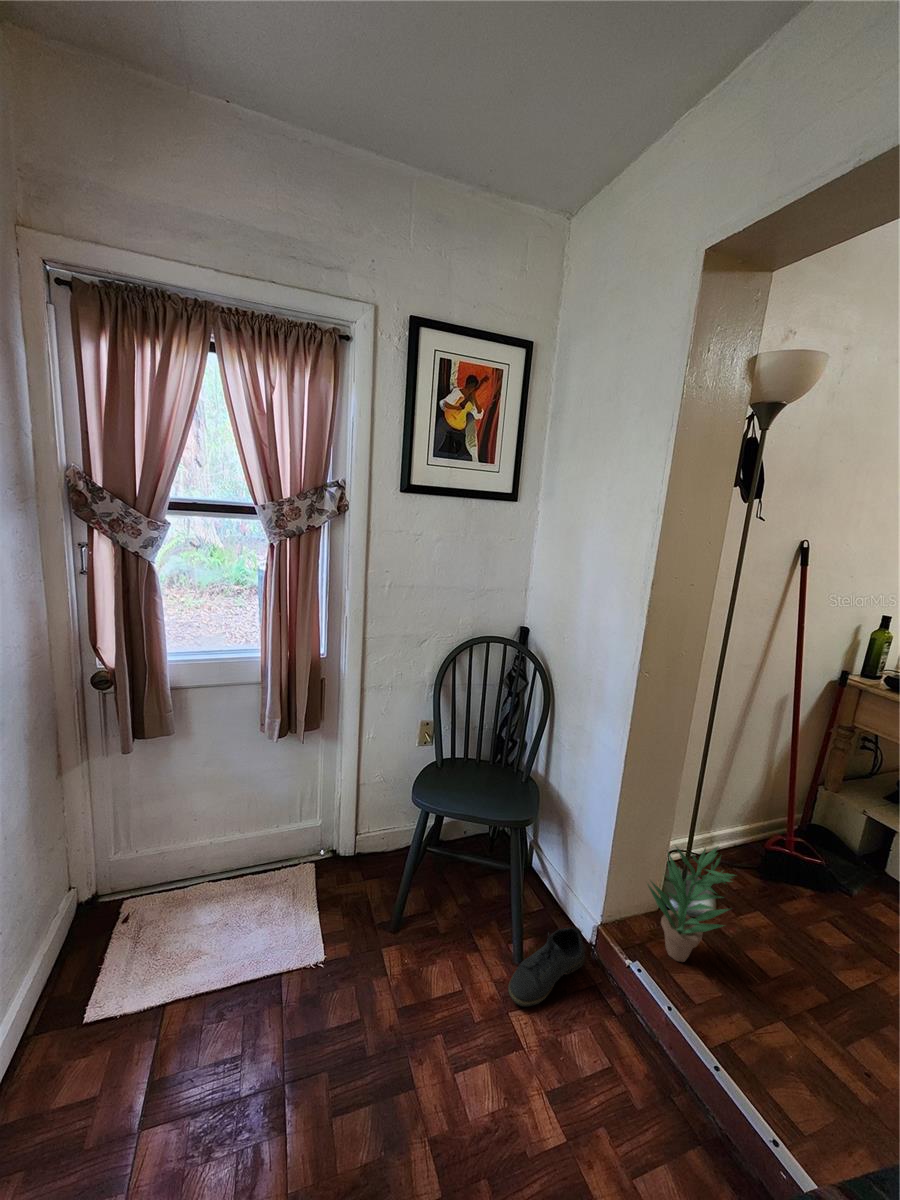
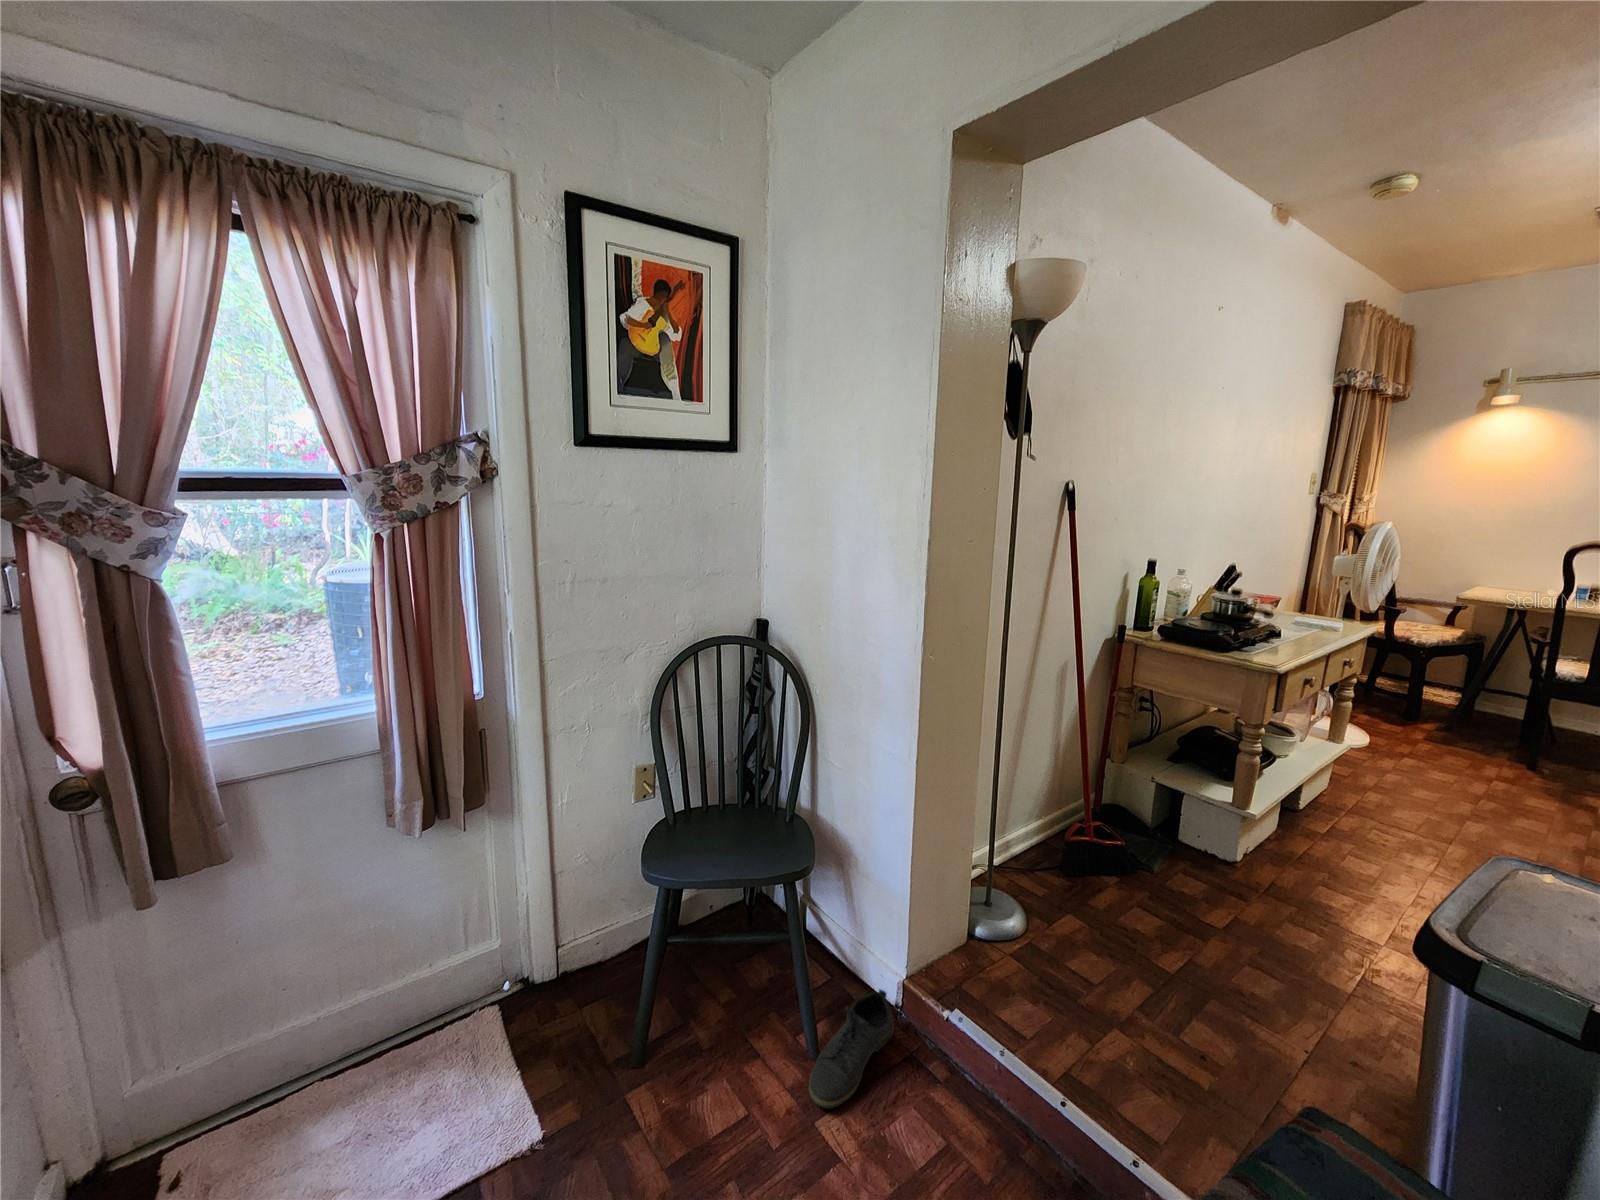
potted plant: present [648,846,735,962] -> none [953,846,1053,996]

